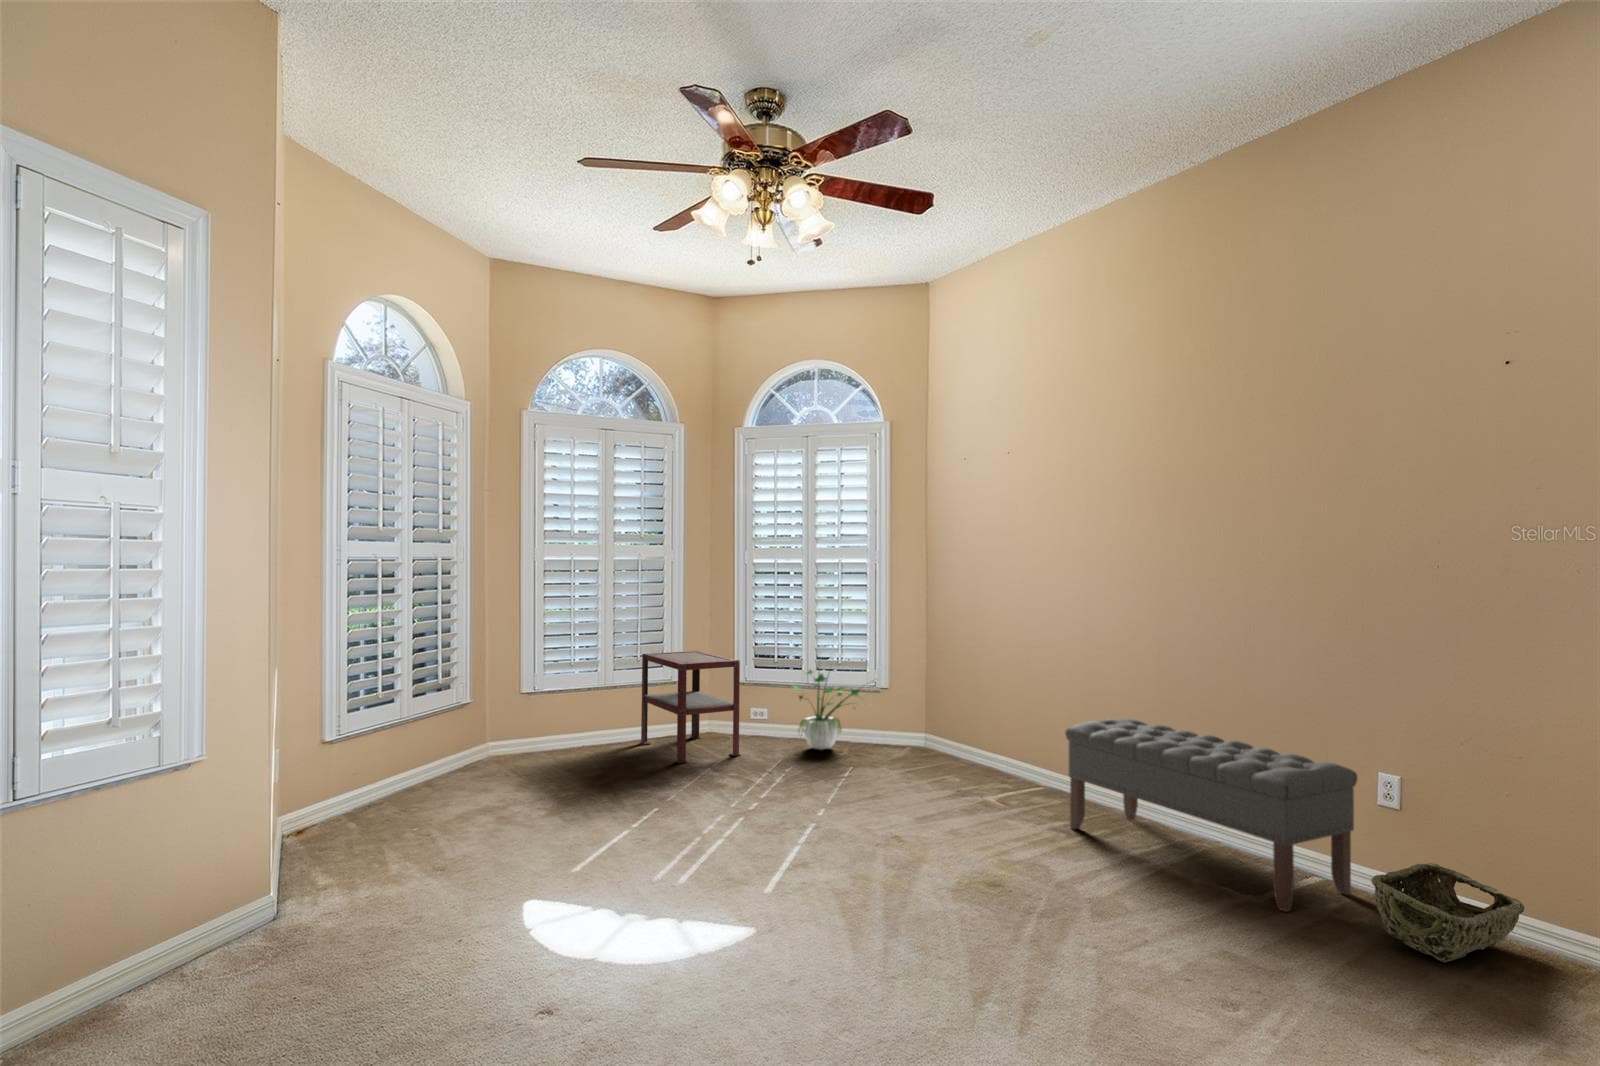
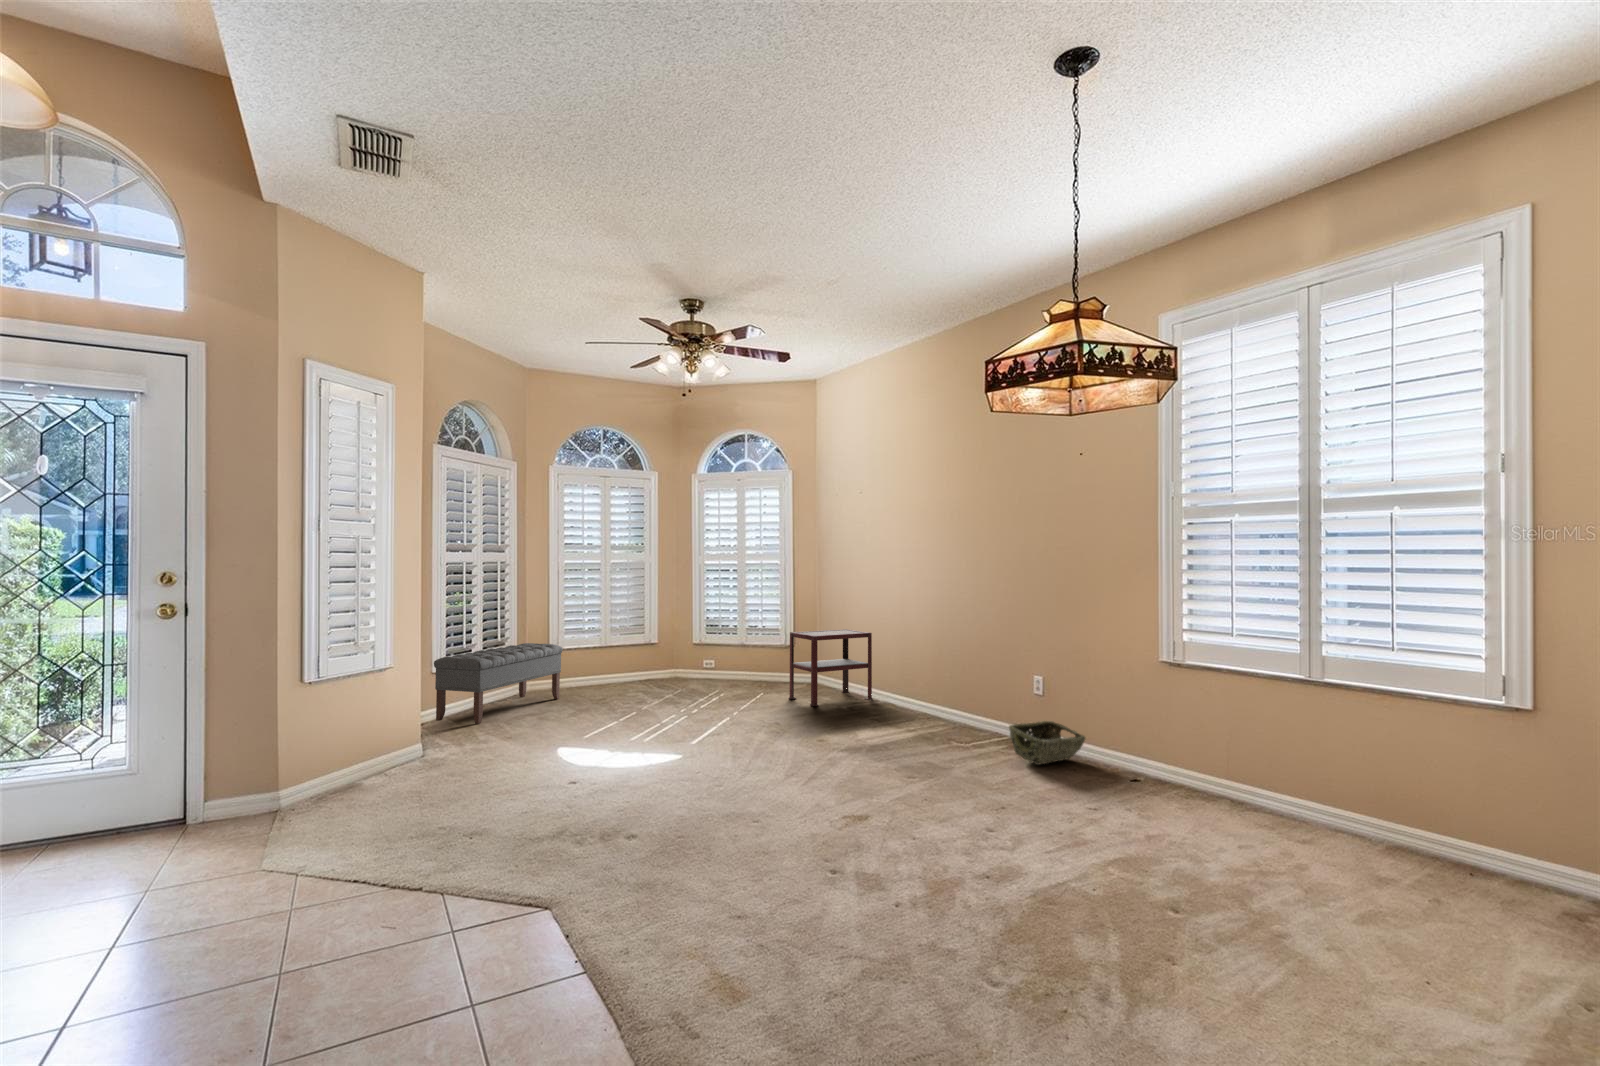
side table: present [640,651,741,763] -> present [789,629,872,706]
potted plant: present [794,670,860,750] -> none [728,622,787,686]
bench: present [1065,718,1357,912] -> present [434,643,563,724]

